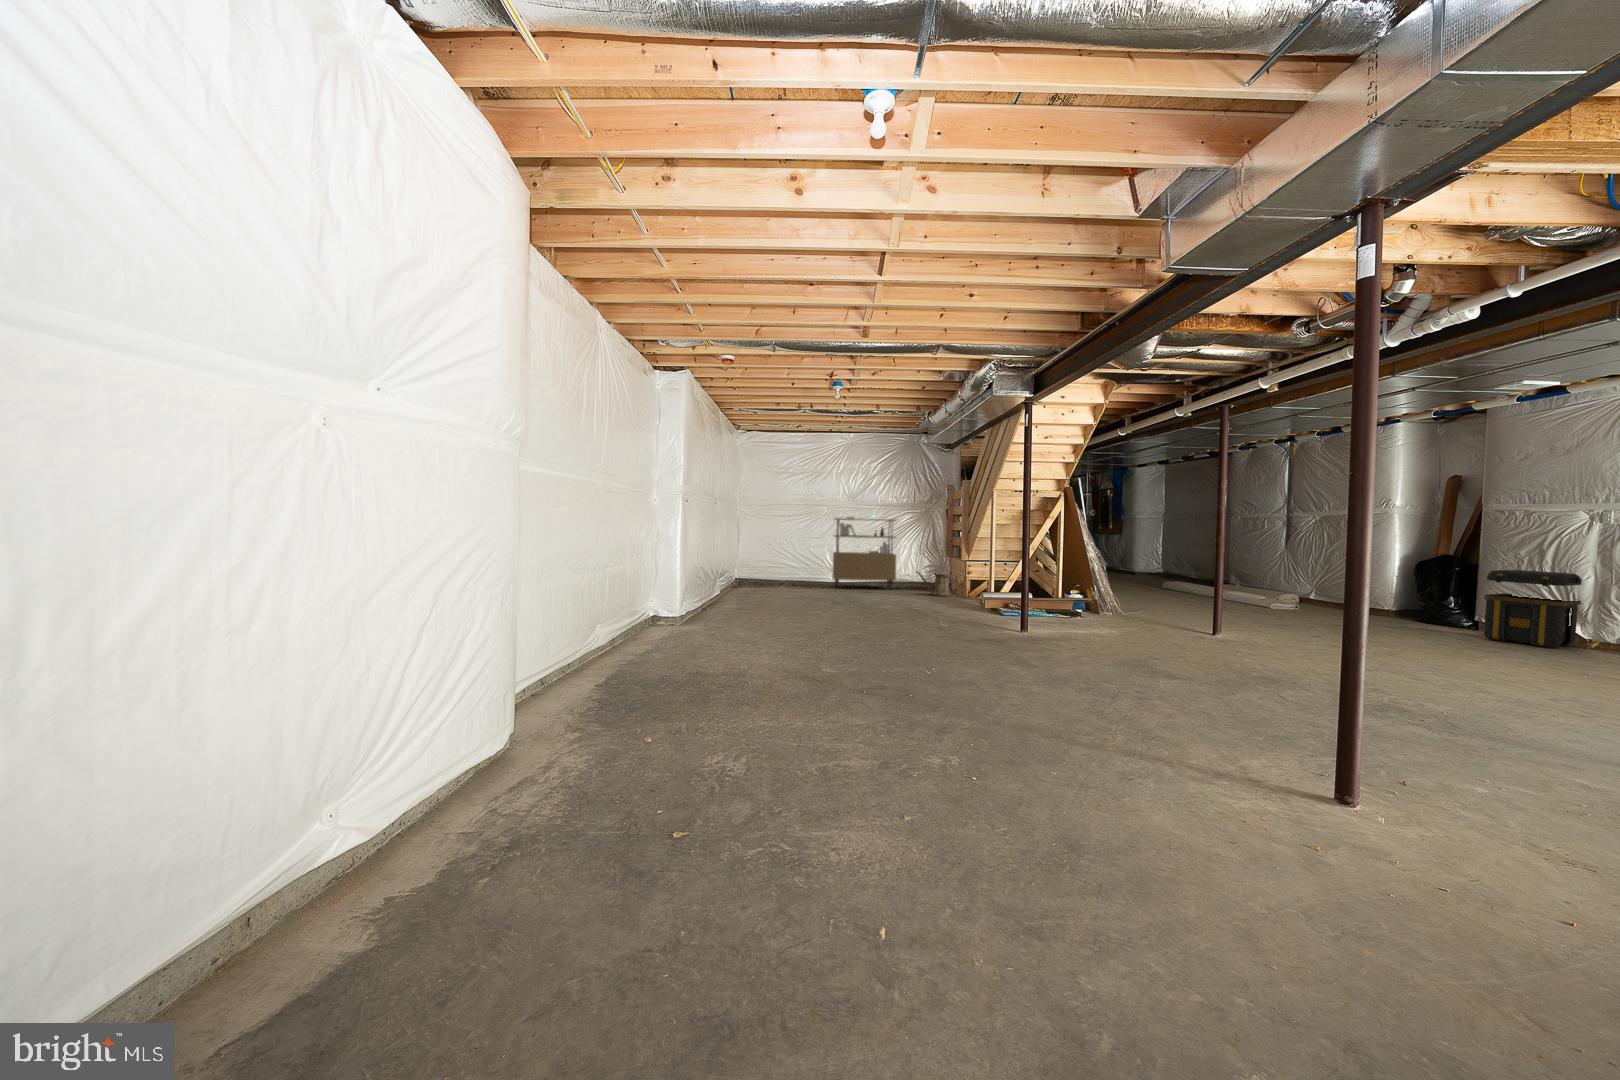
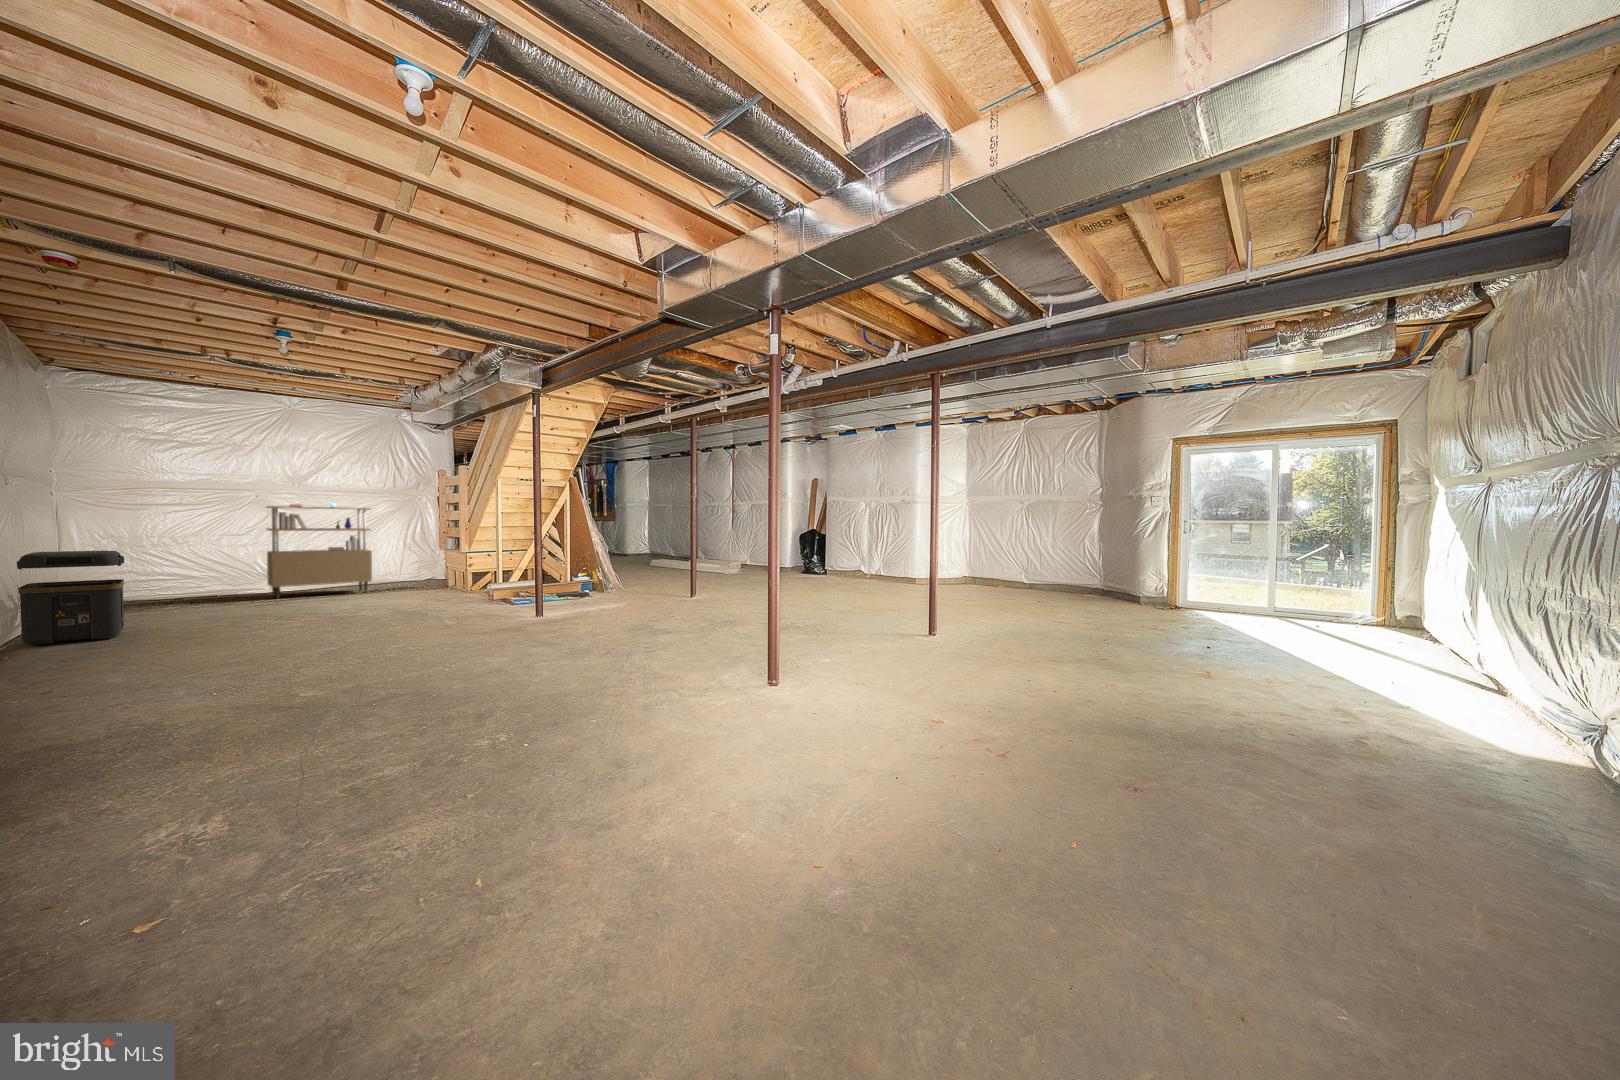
toolbox: present [1484,570,1582,648] -> present [17,551,124,645]
watering can: present [916,571,956,596] -> none [402,567,455,594]

